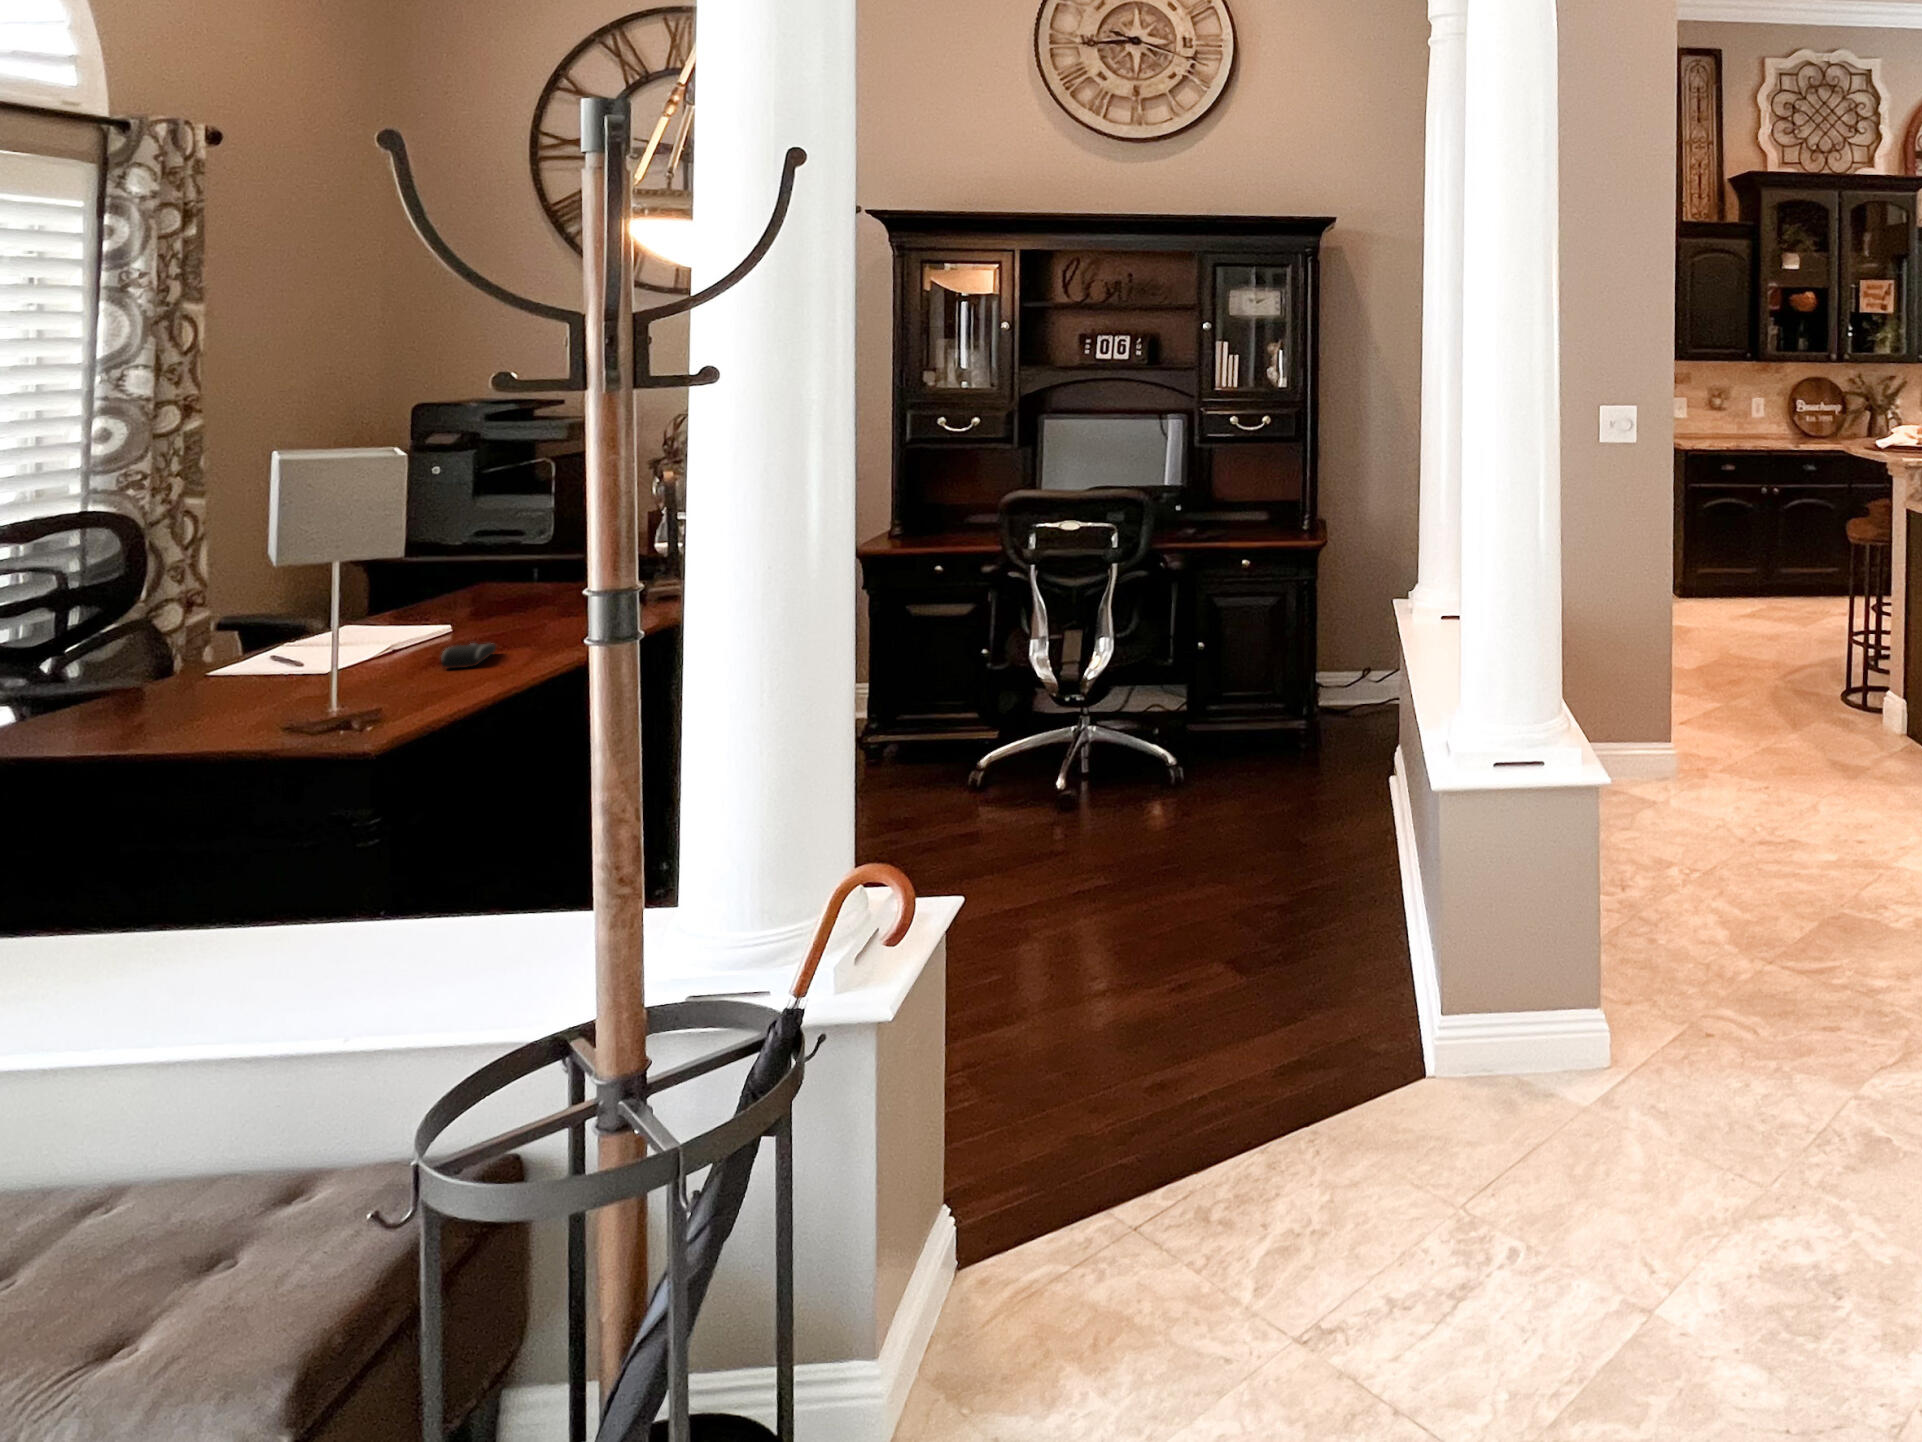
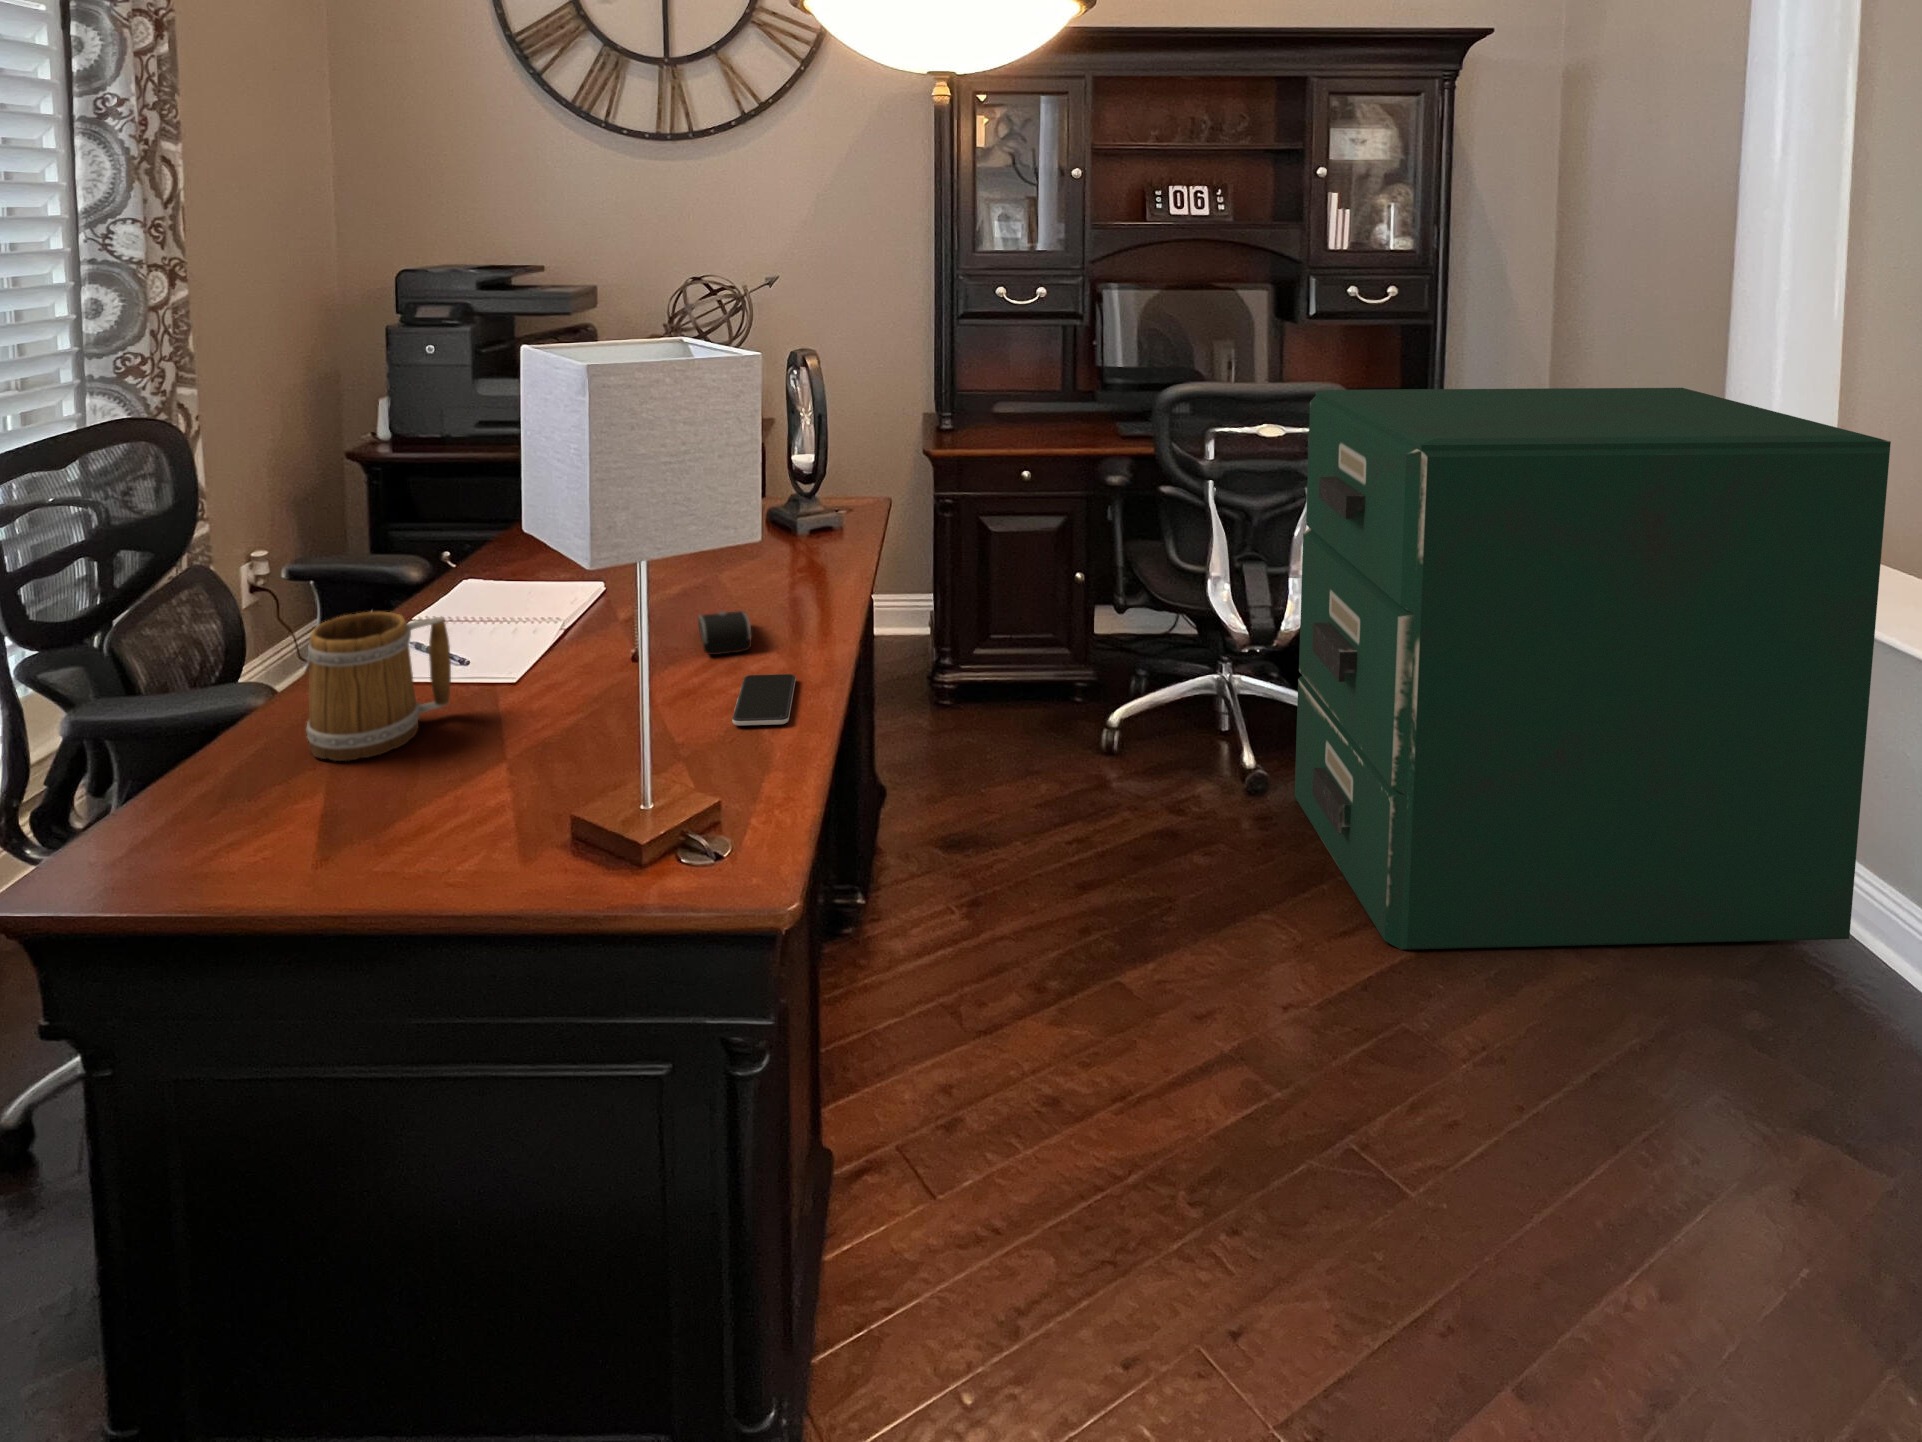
filing cabinet: none [1028,499,1371,899] -> present [1295,388,1891,950]
mug: none [115,632,232,719] -> present [306,612,451,761]
smartphone: none [405,677,482,701] -> present [732,674,796,725]

